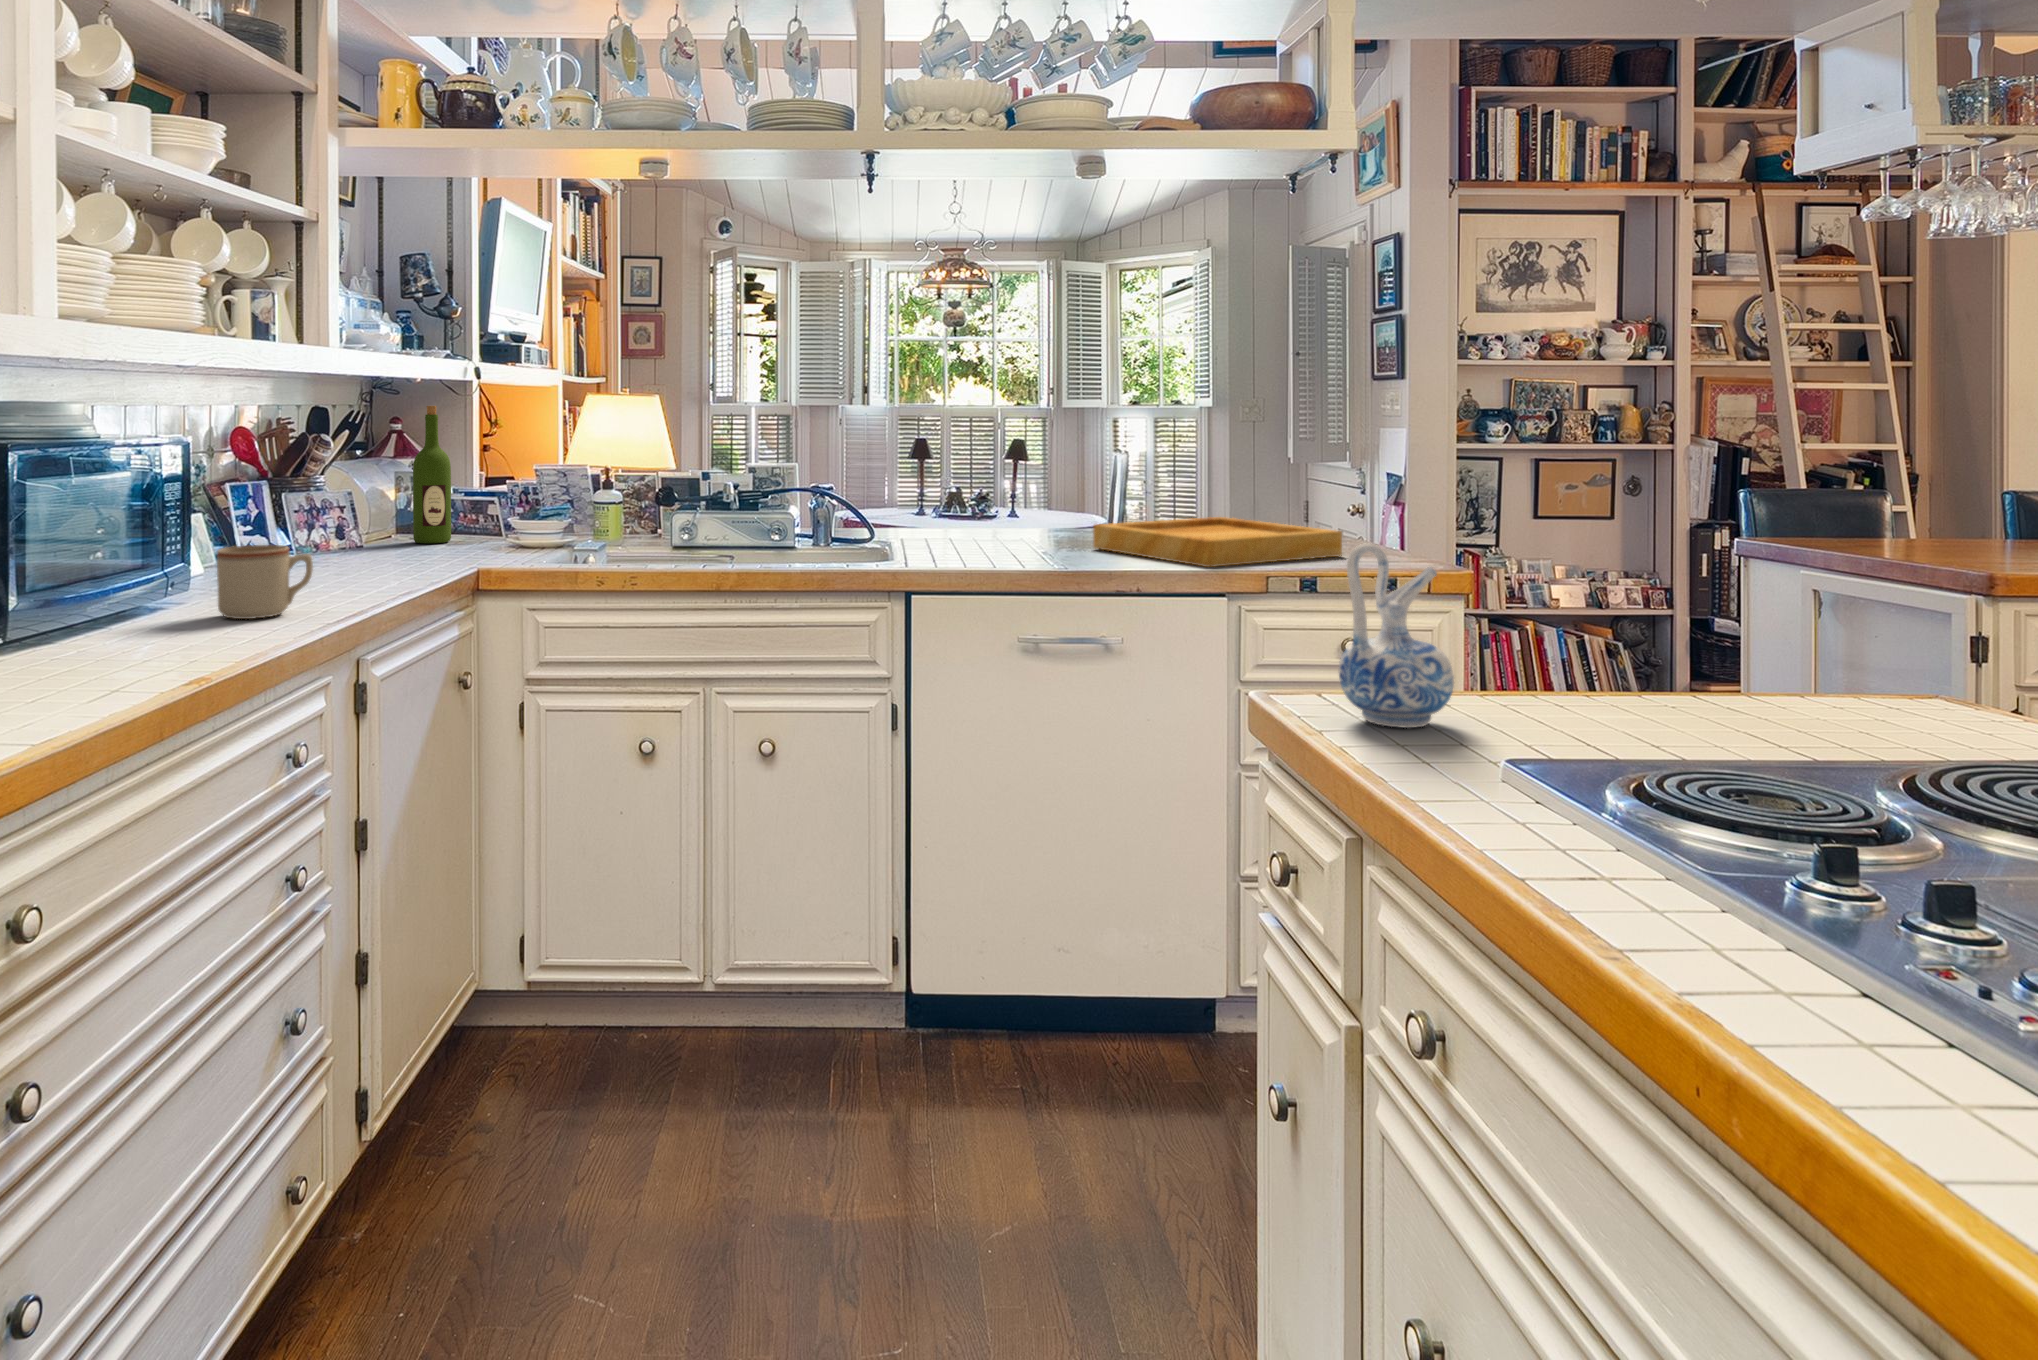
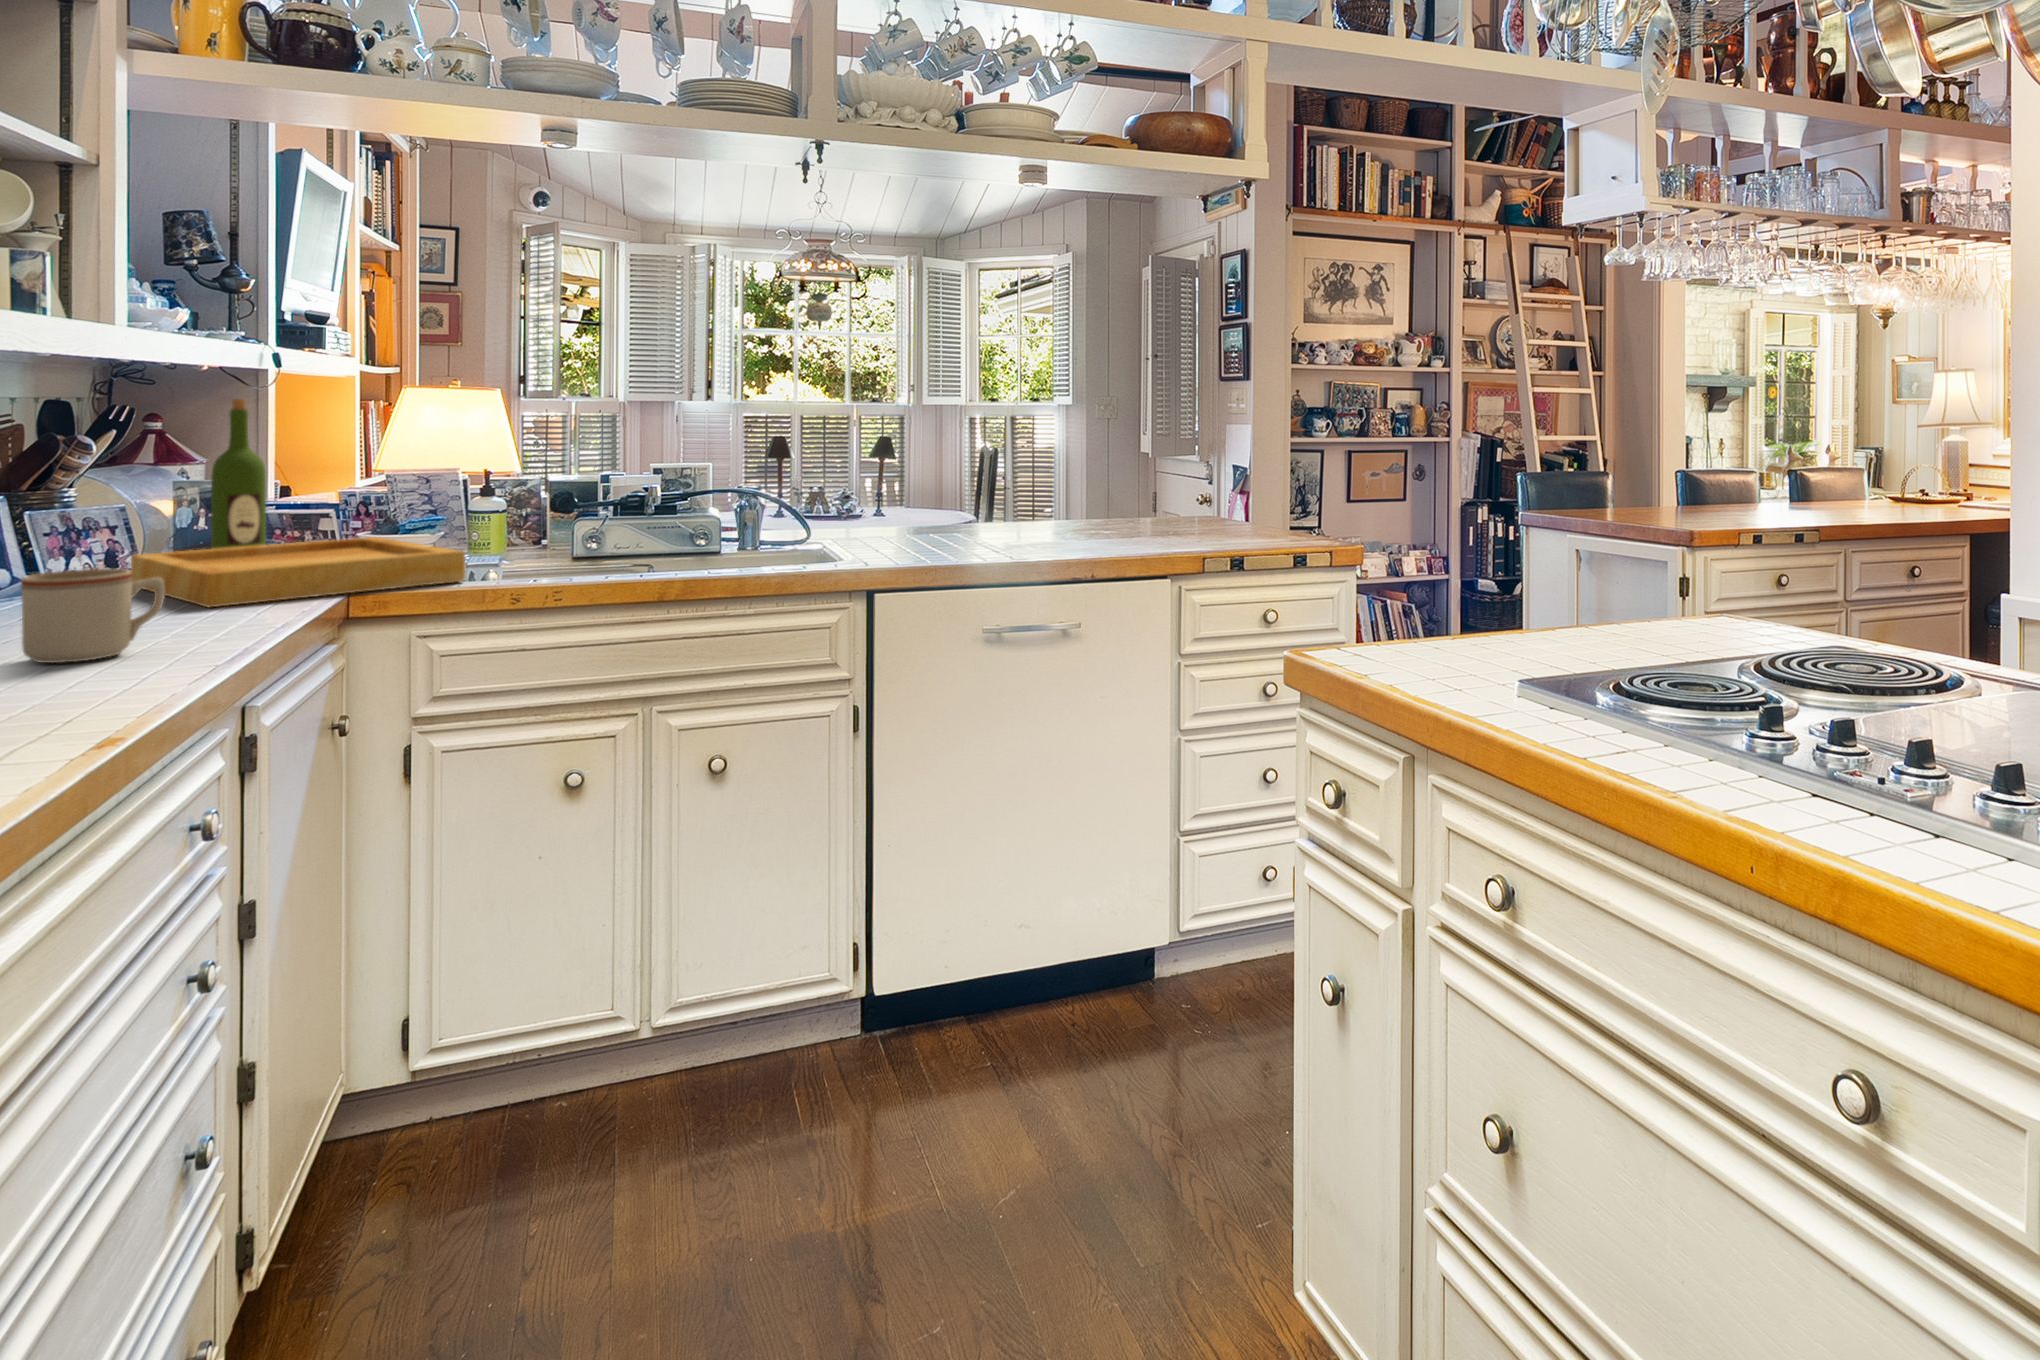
tray: present [1093,517,1342,567] -> present [131,537,465,607]
ceramic pitcher: present [1339,544,1454,728] -> none [1368,515,1457,665]

